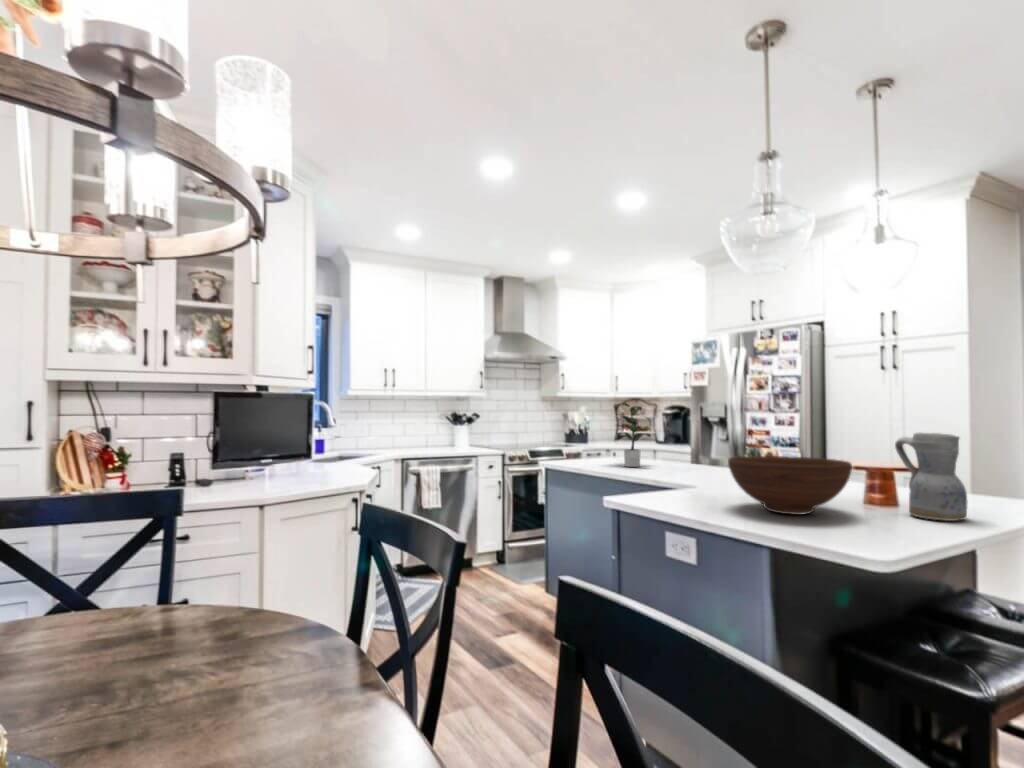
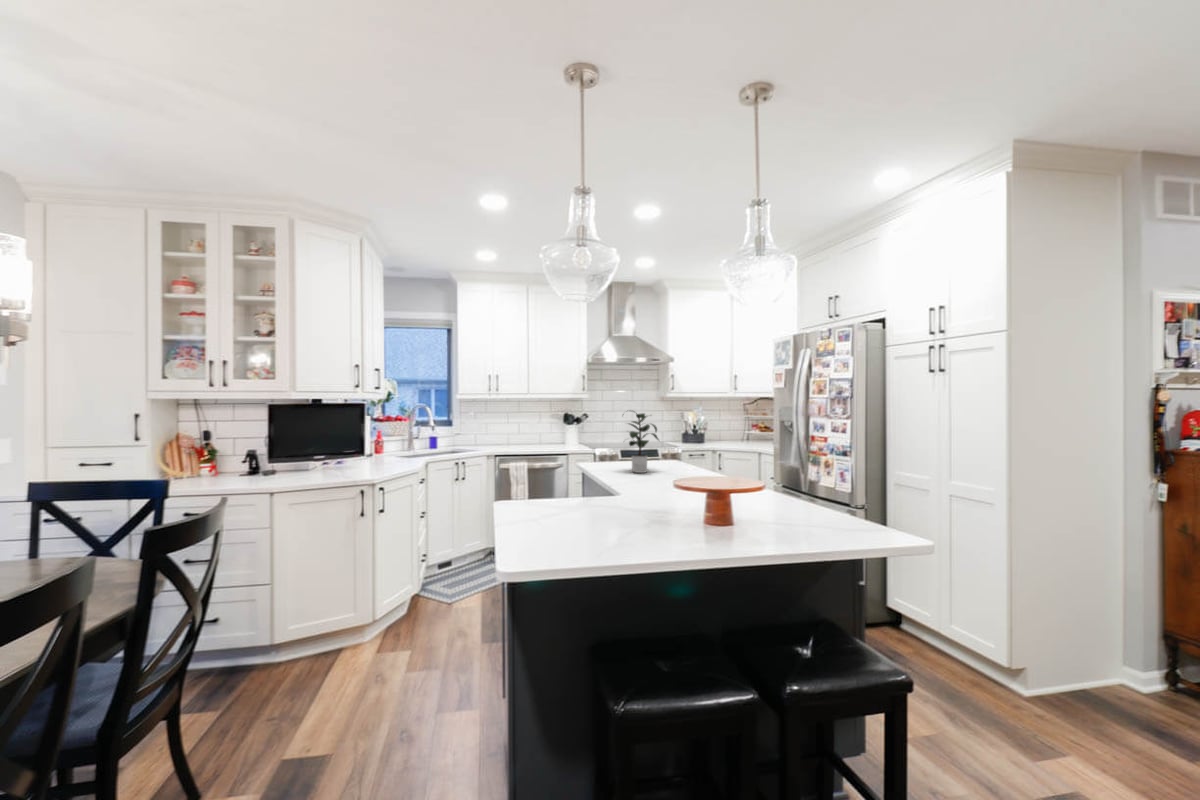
ceramic pitcher: present [895,433,968,521] -> none [713,453,762,545]
fruit bowl: present [728,456,852,515] -> none [564,470,671,528]

